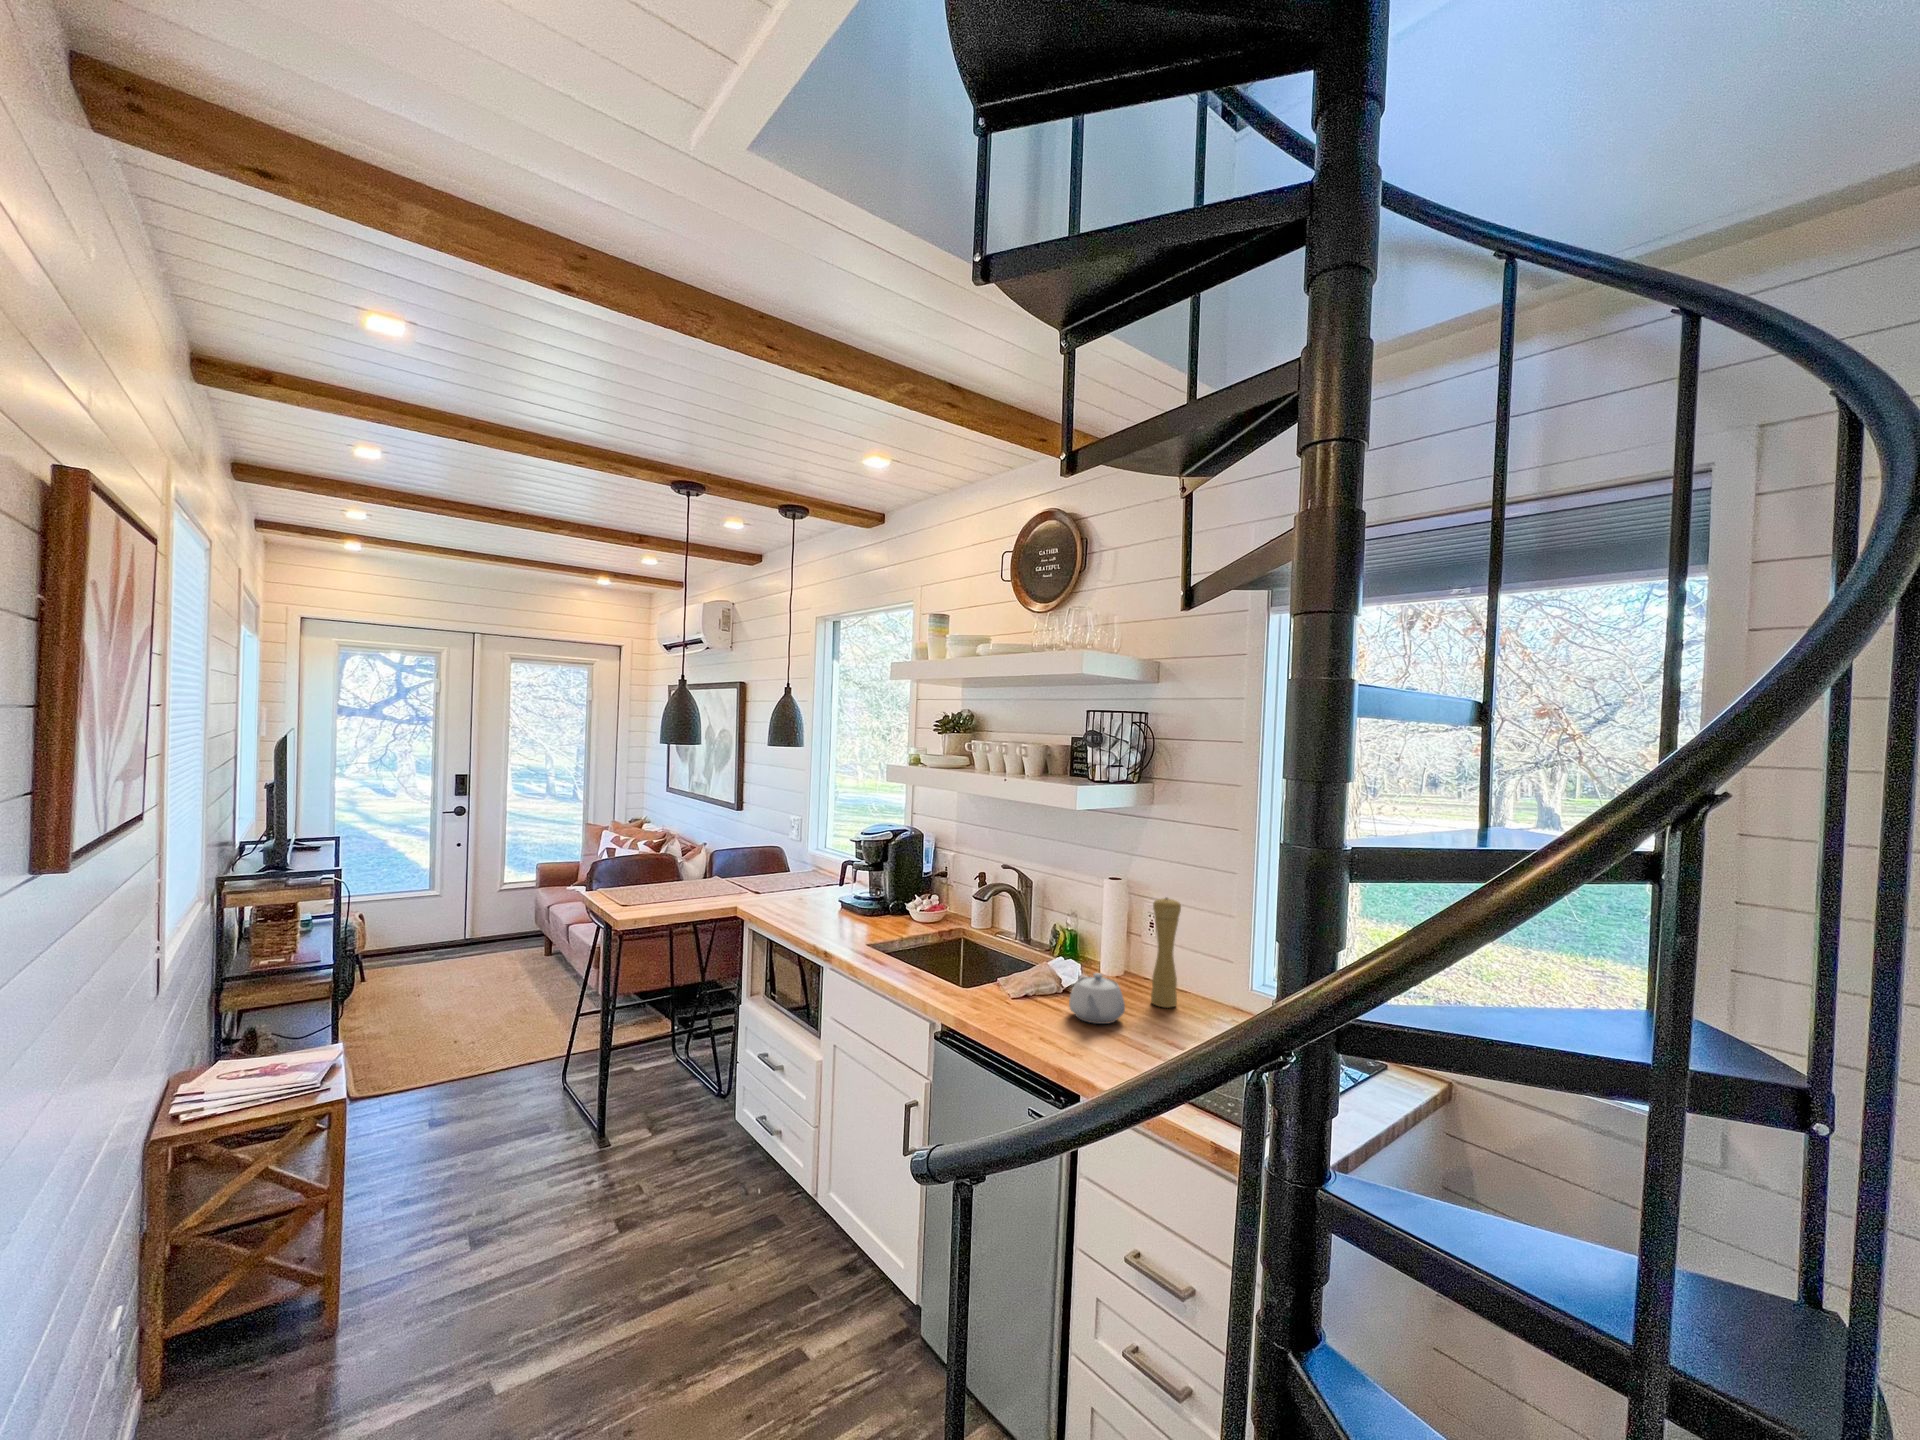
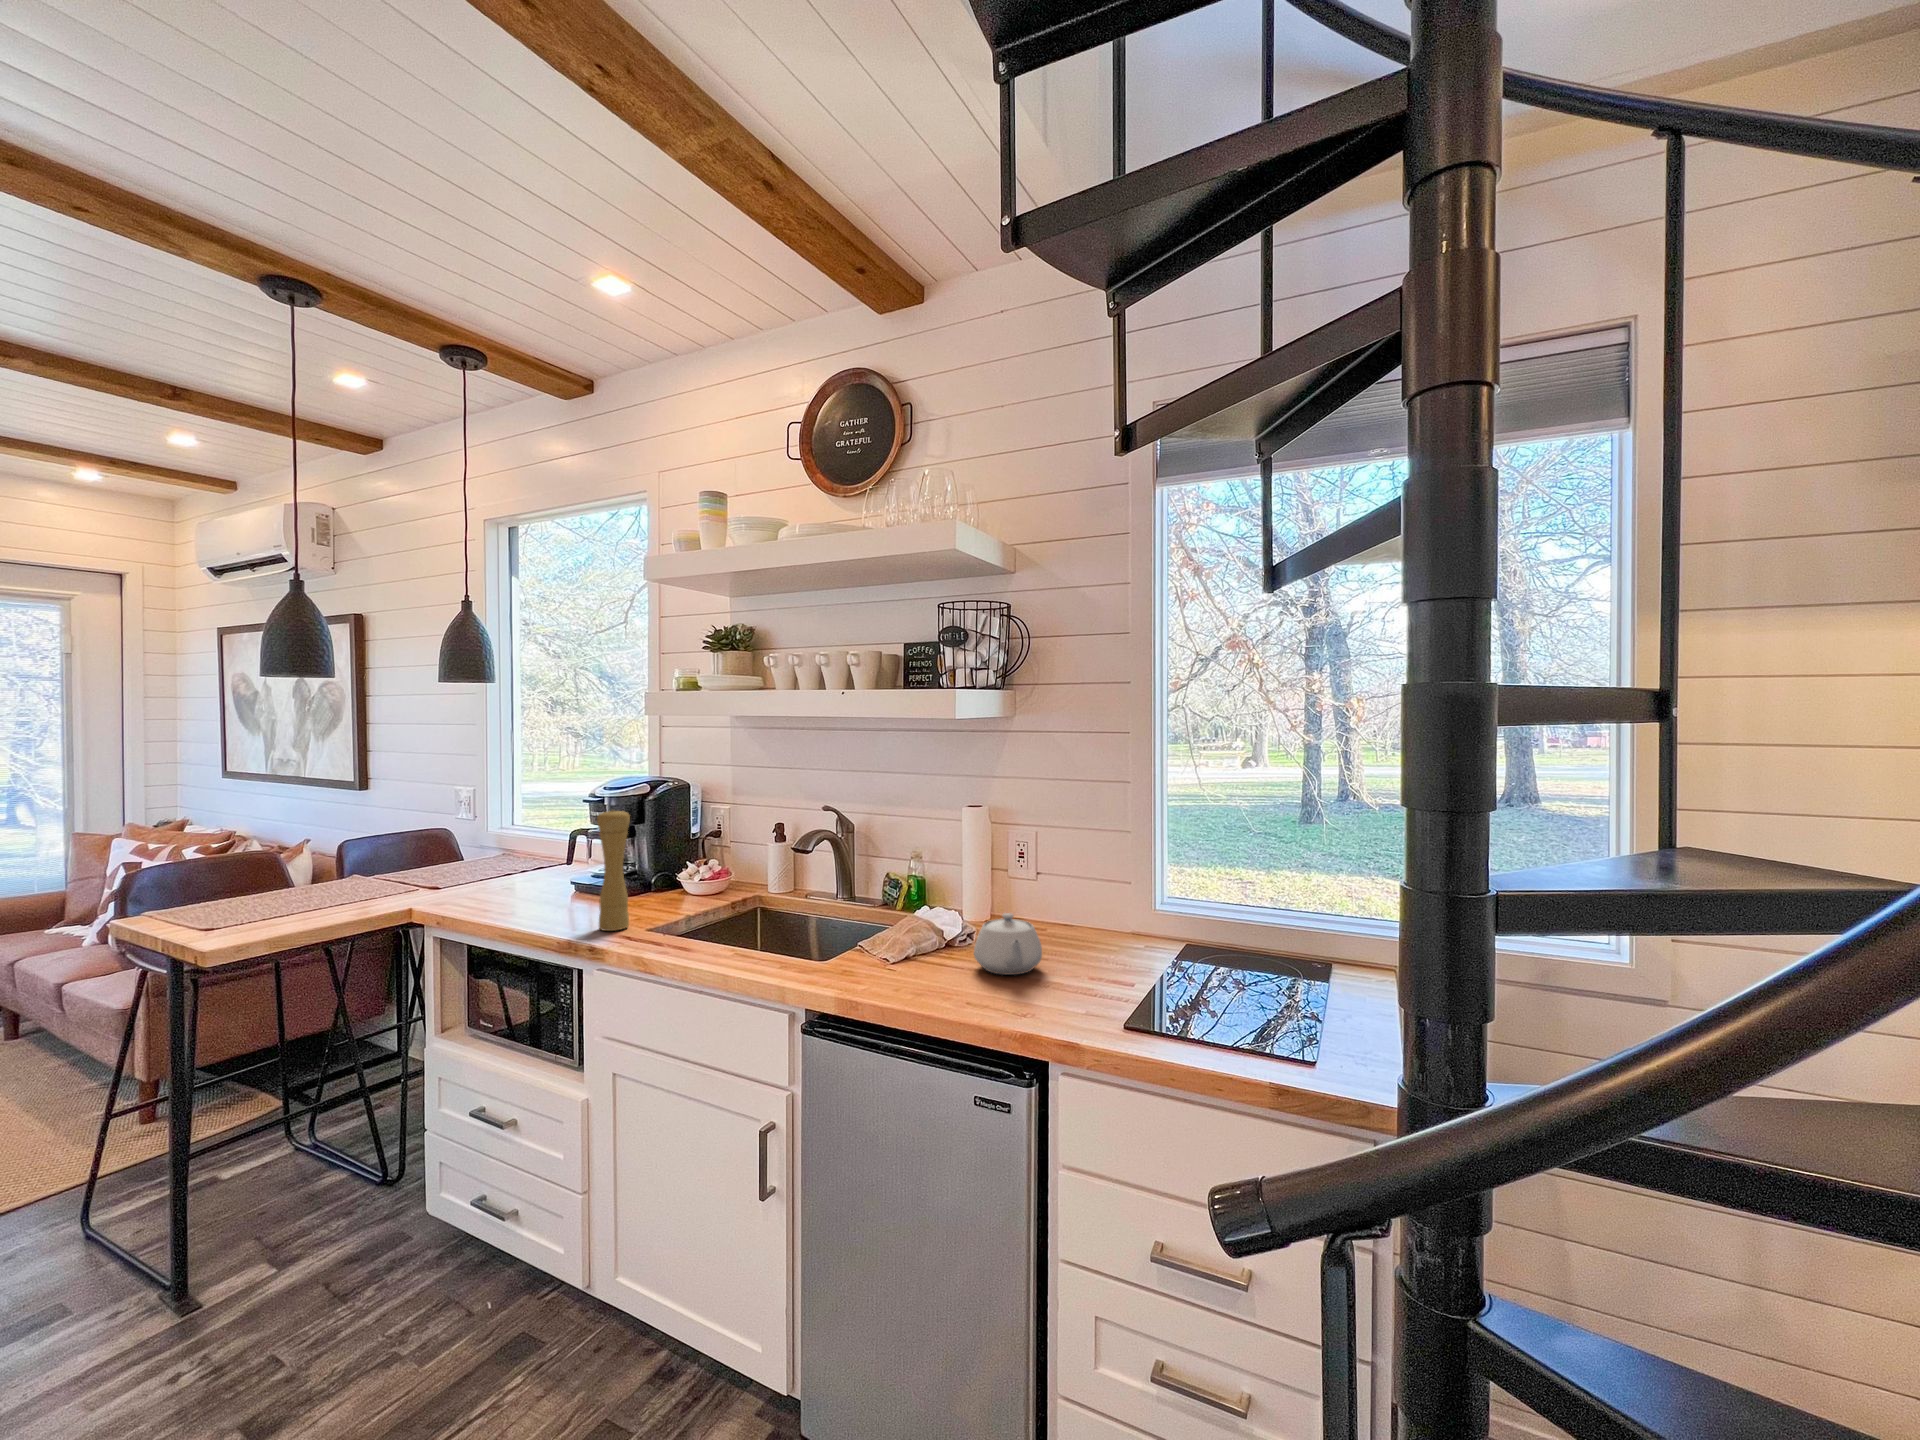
pepper mill: present [1151,898,1181,1008] -> present [597,809,630,931]

